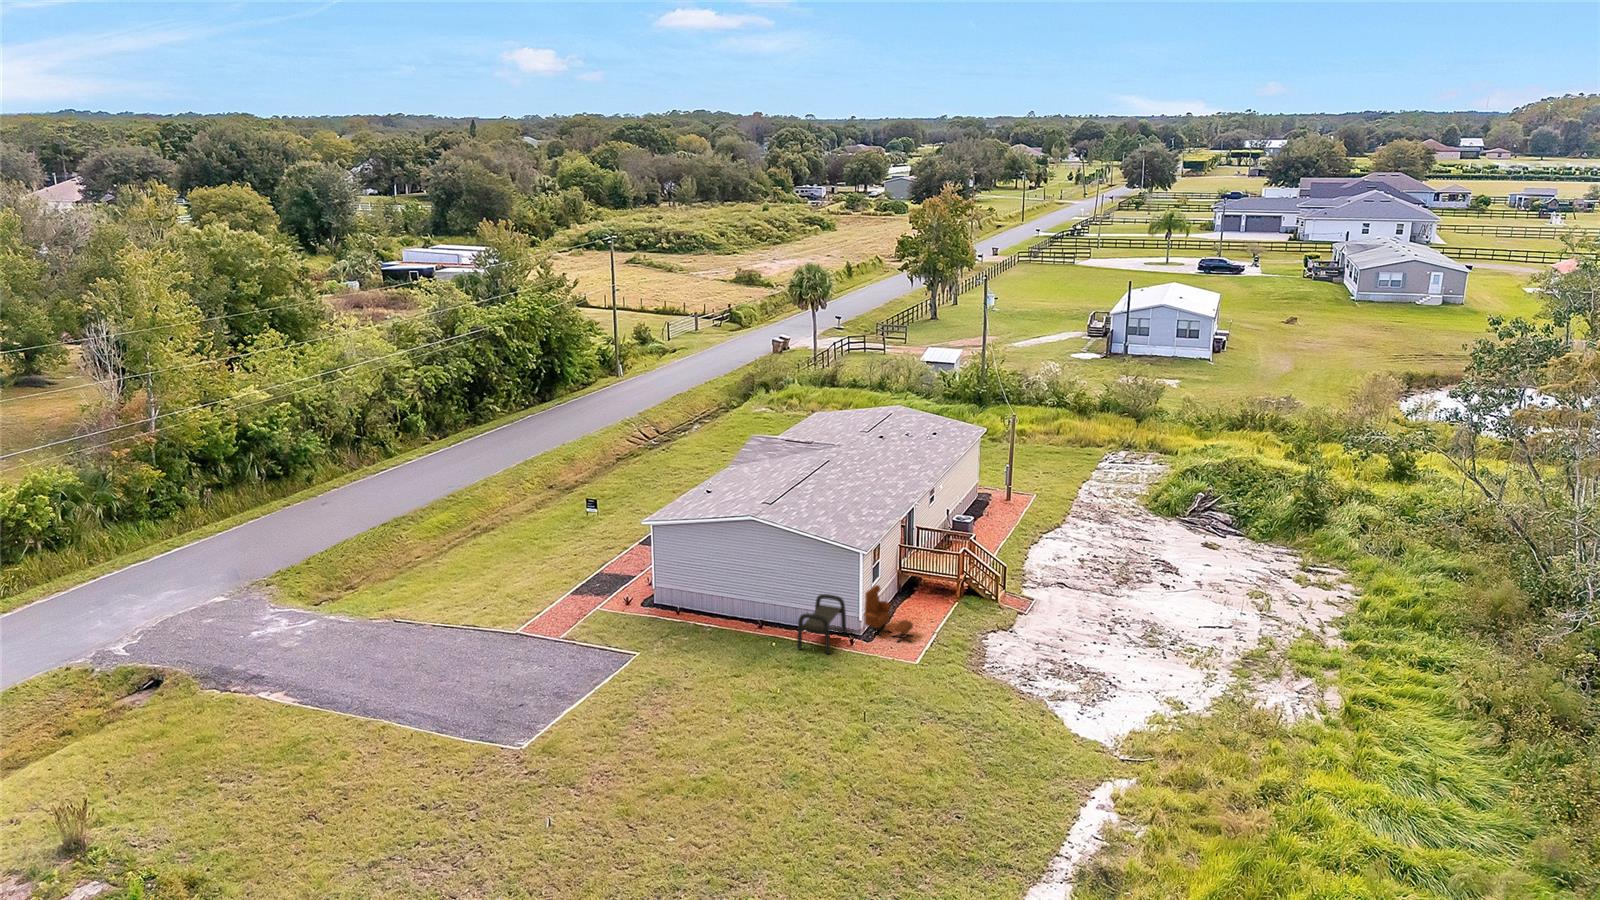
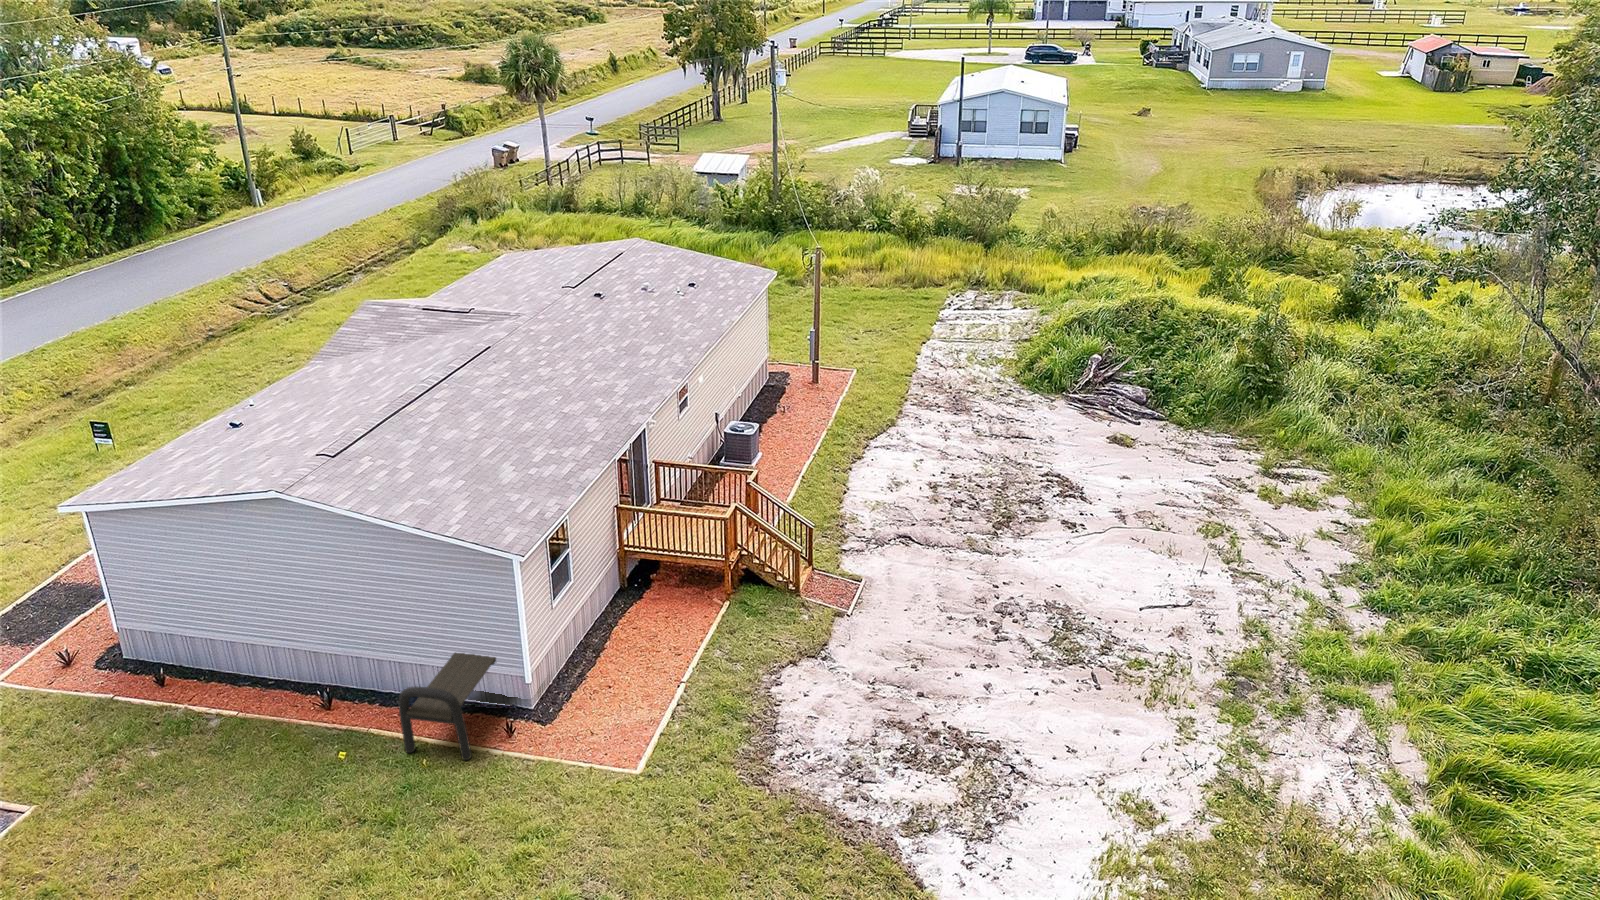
lounge chair: present [864,585,913,642] -> none [542,598,646,710]

